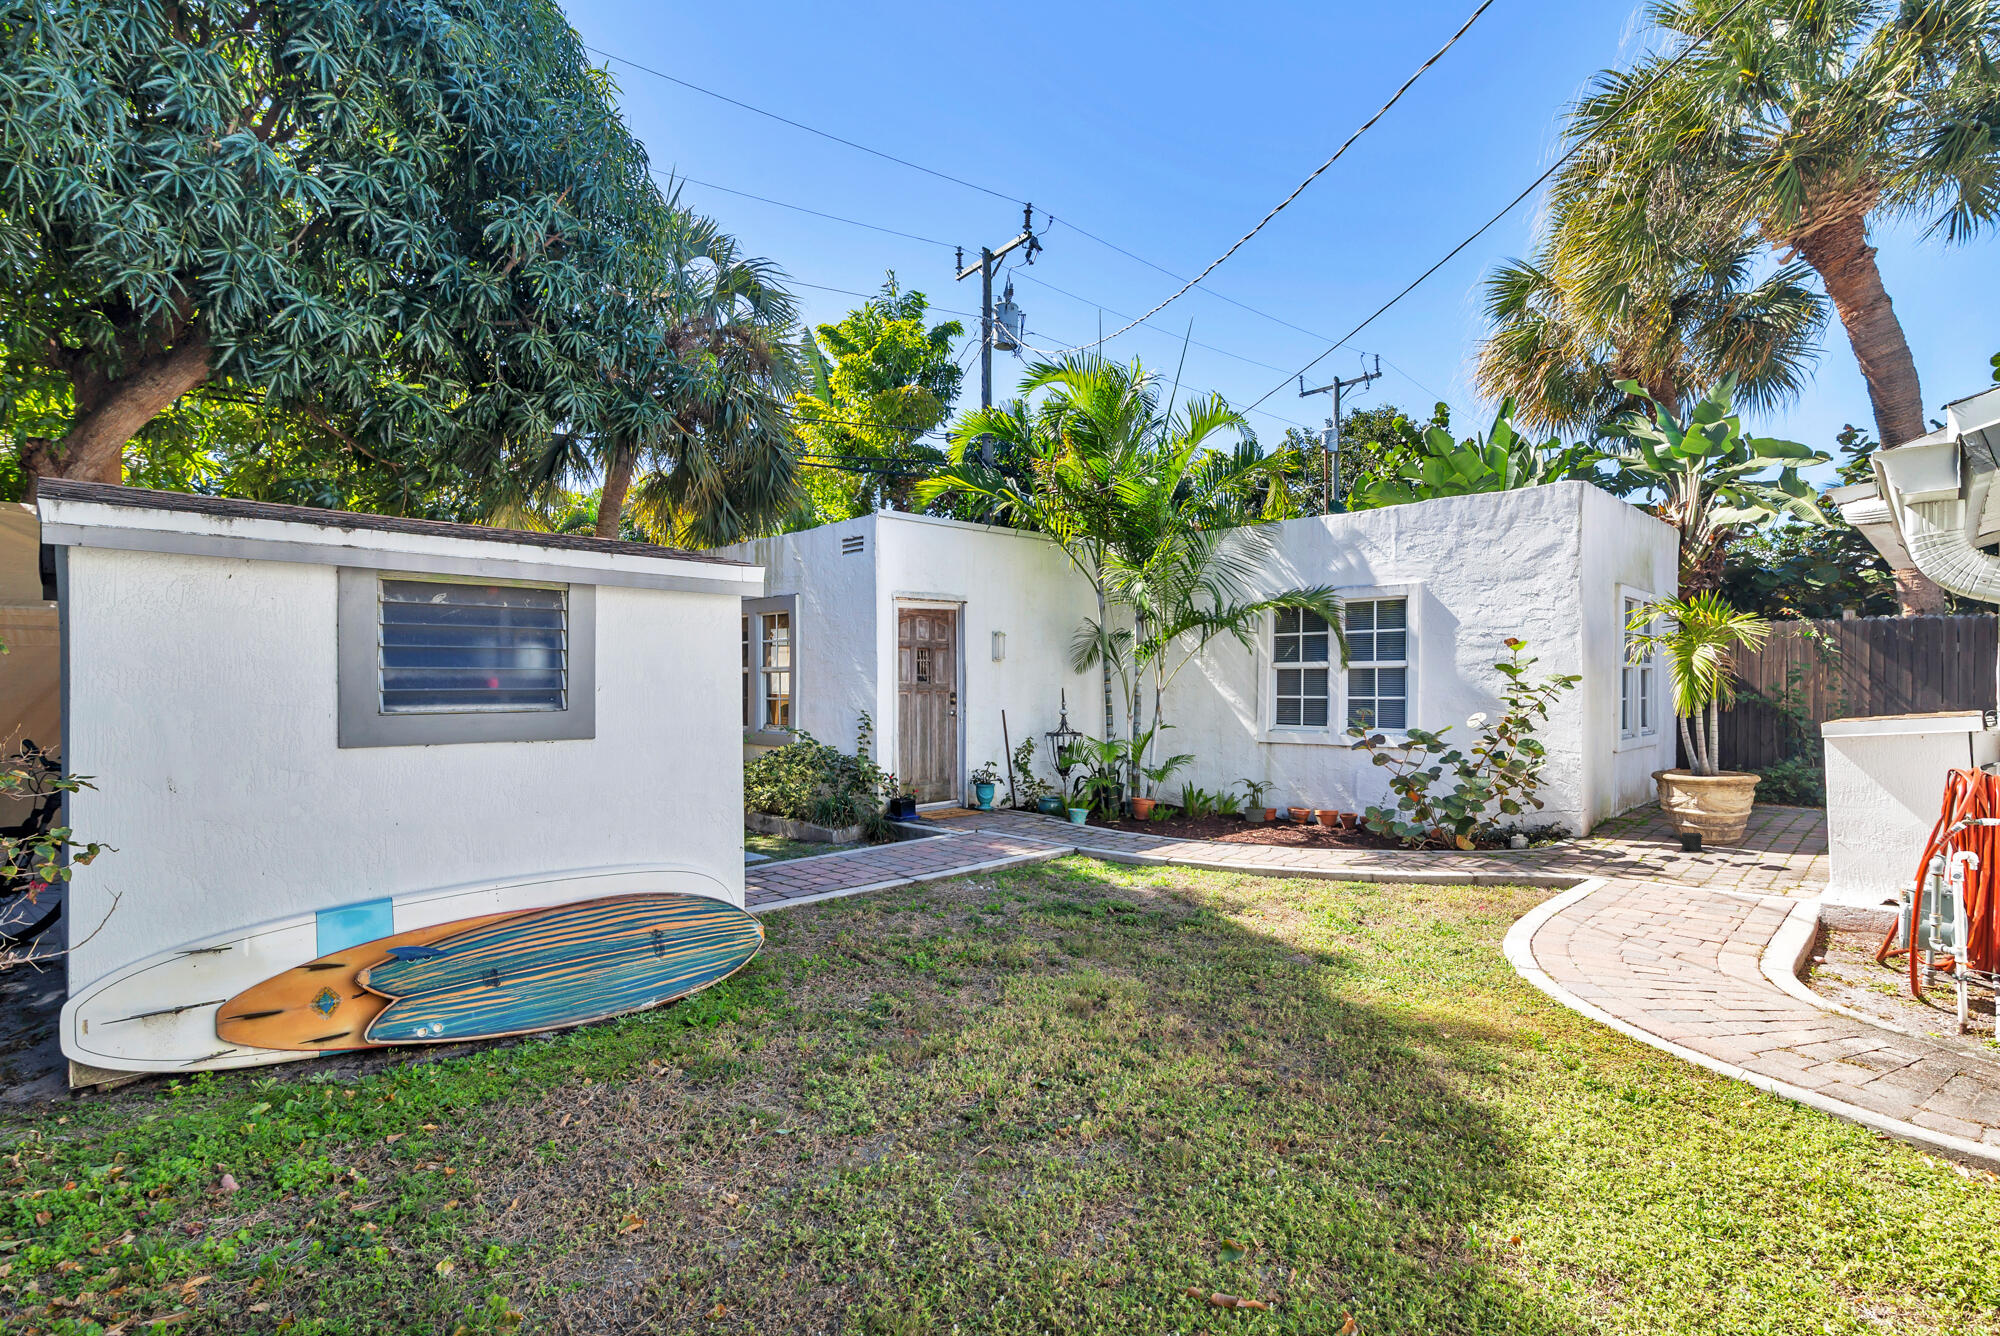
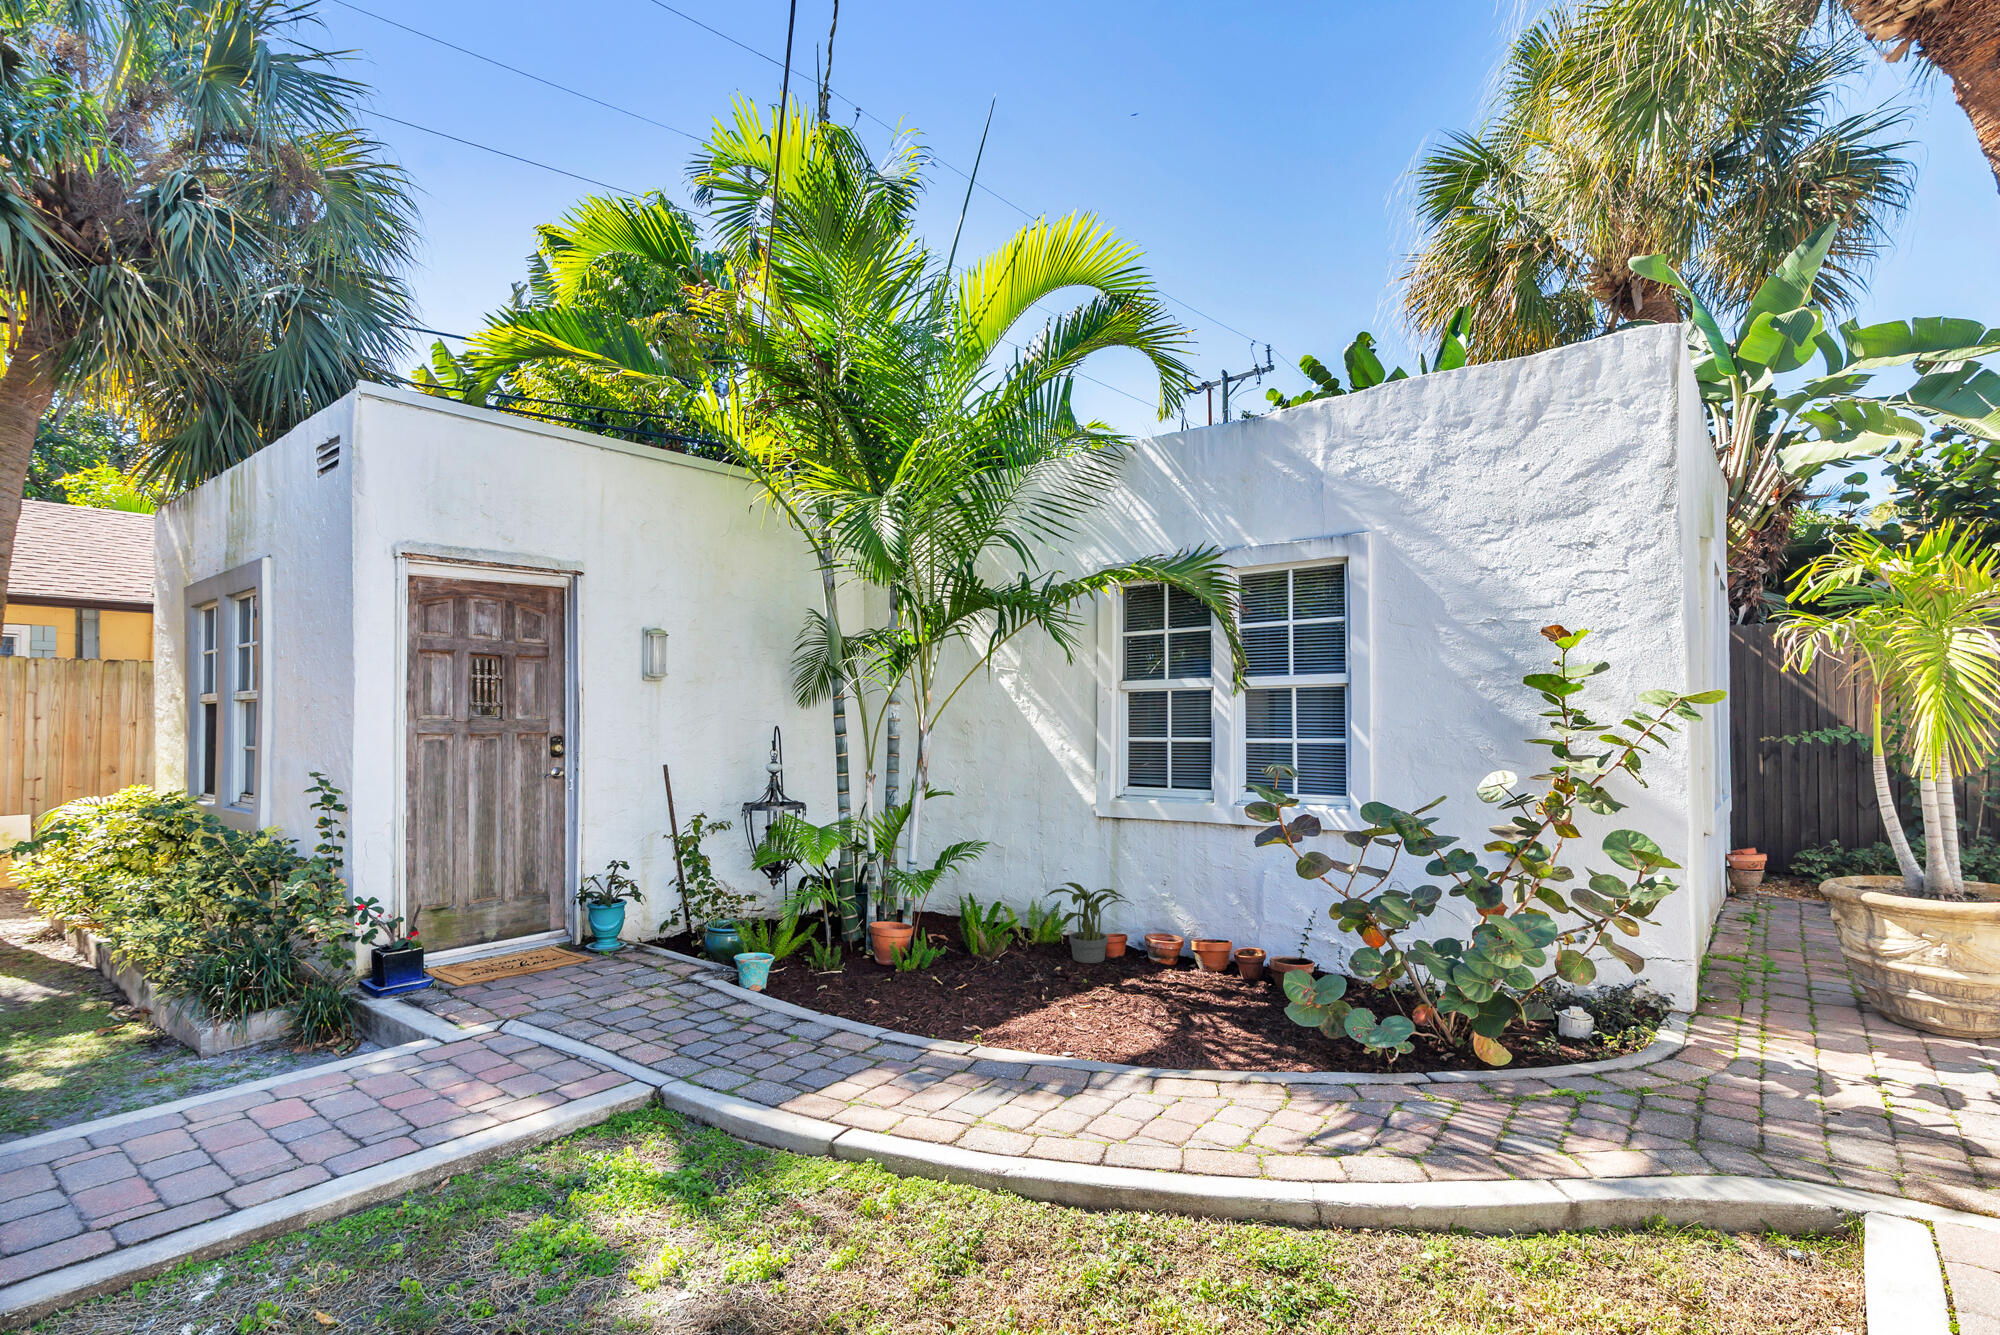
watering can: present [1673,833,1703,851] -> none [1871,999,1921,1042]

